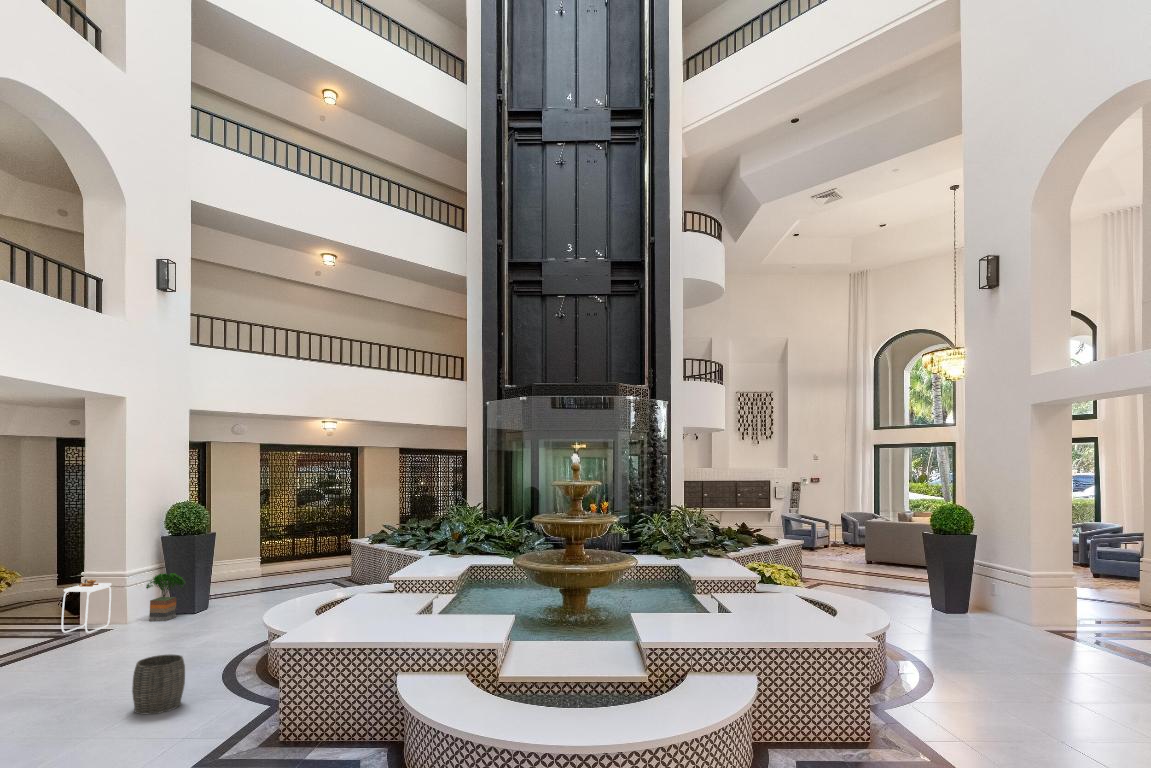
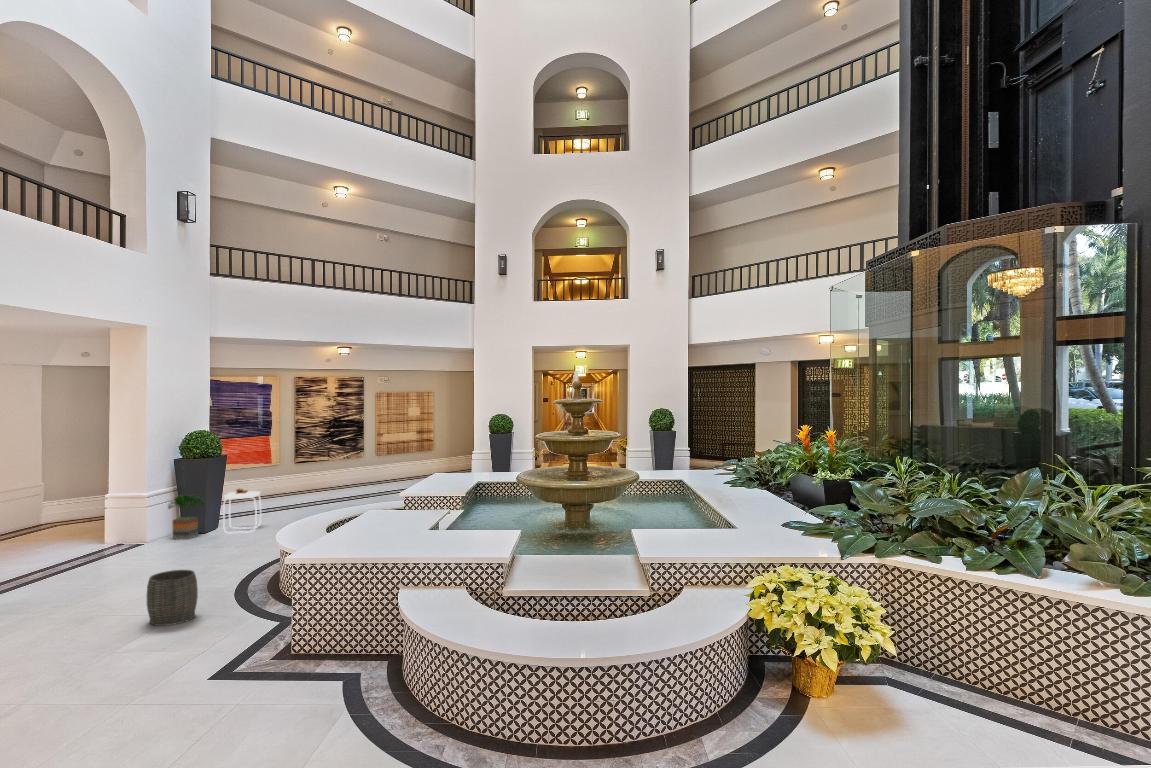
side table: present [61,580,111,633] -> present [223,489,261,533]

